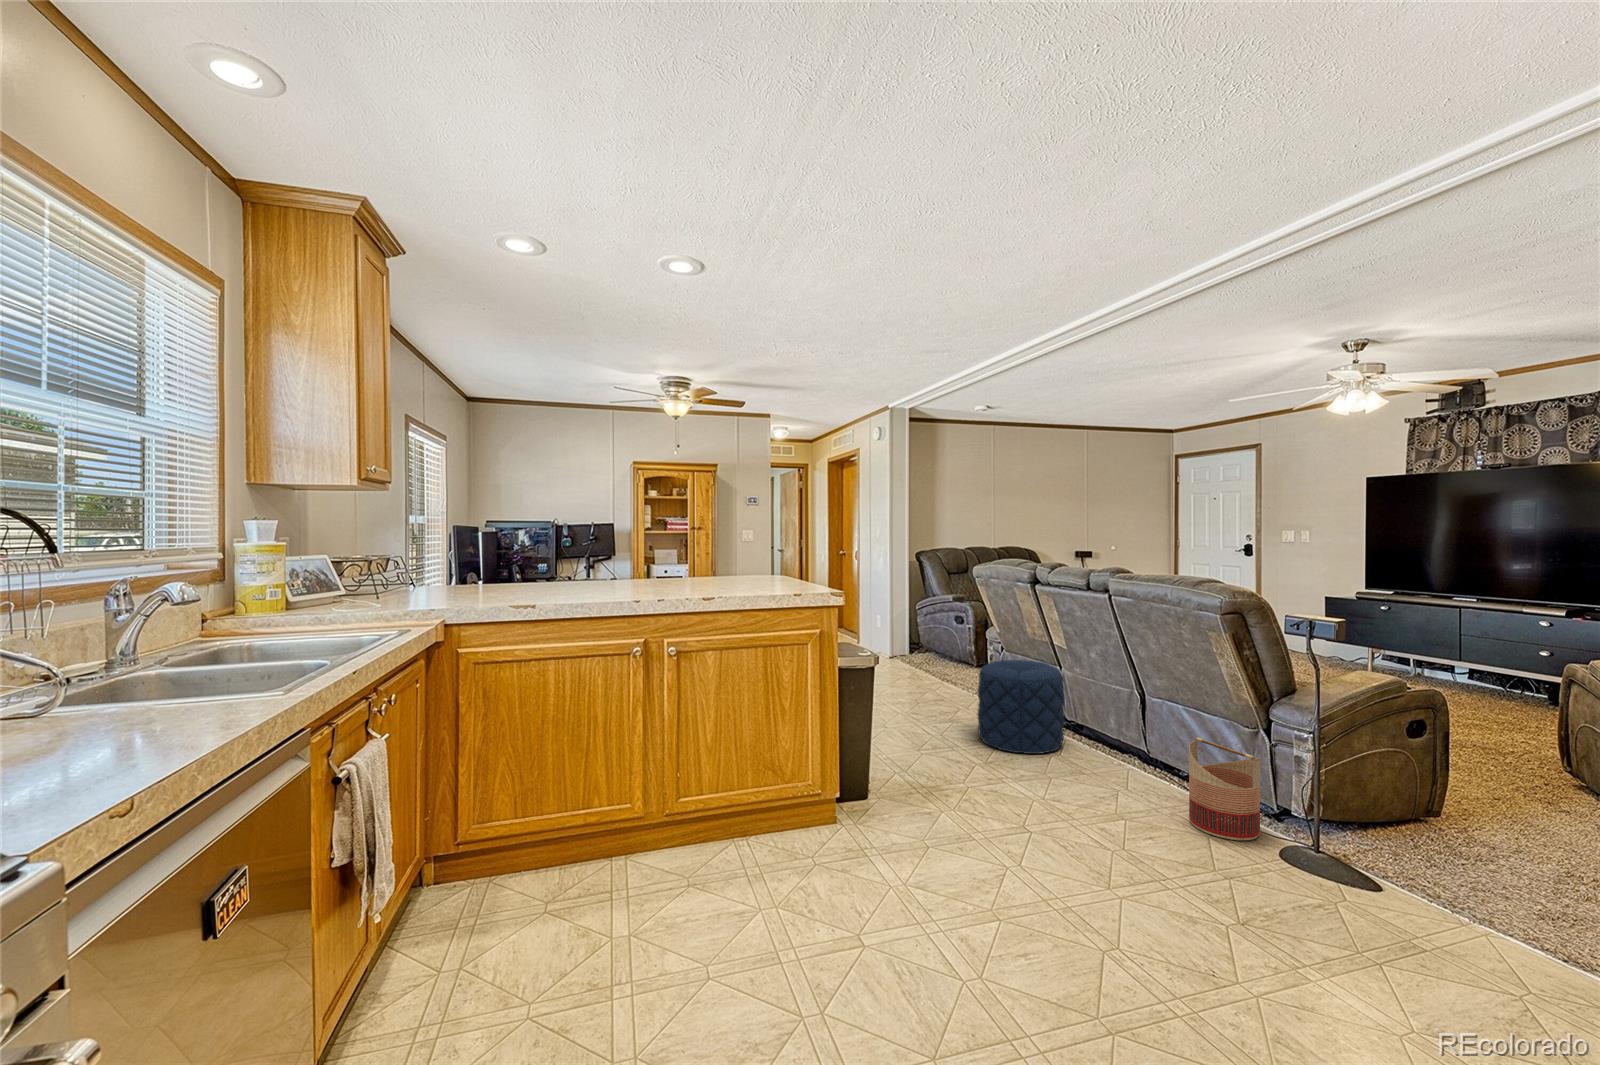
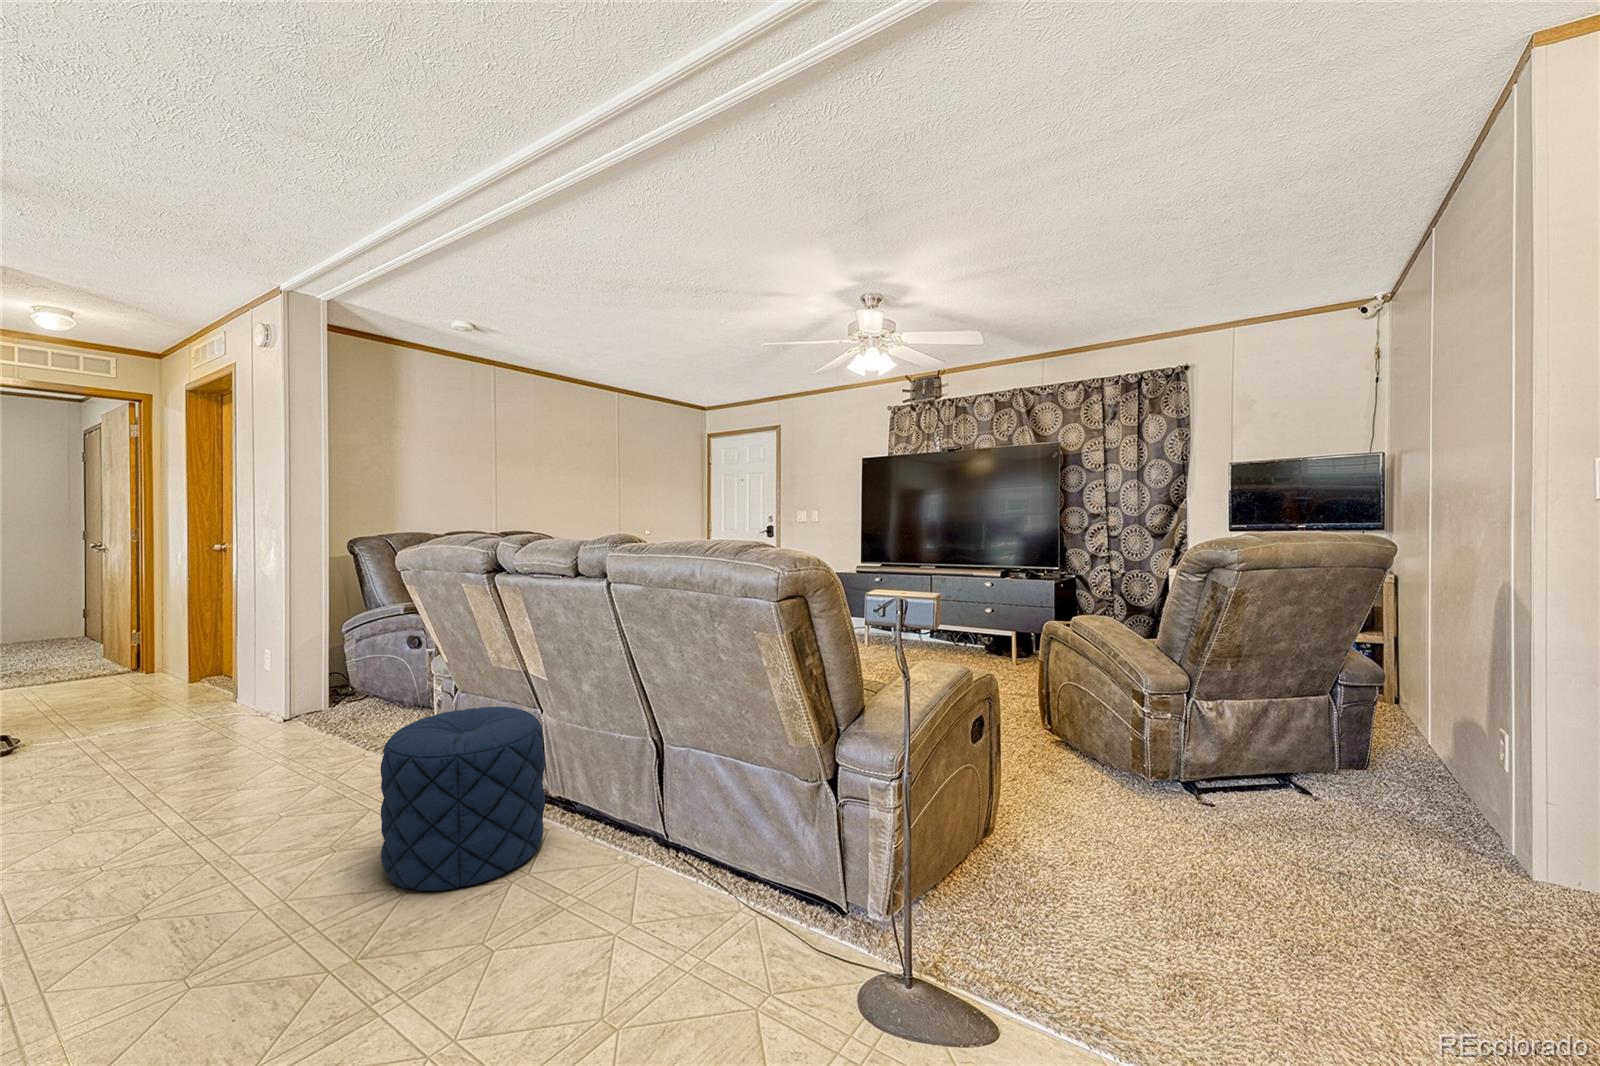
basket: present [1189,737,1260,840] -> none [732,813,833,993]

